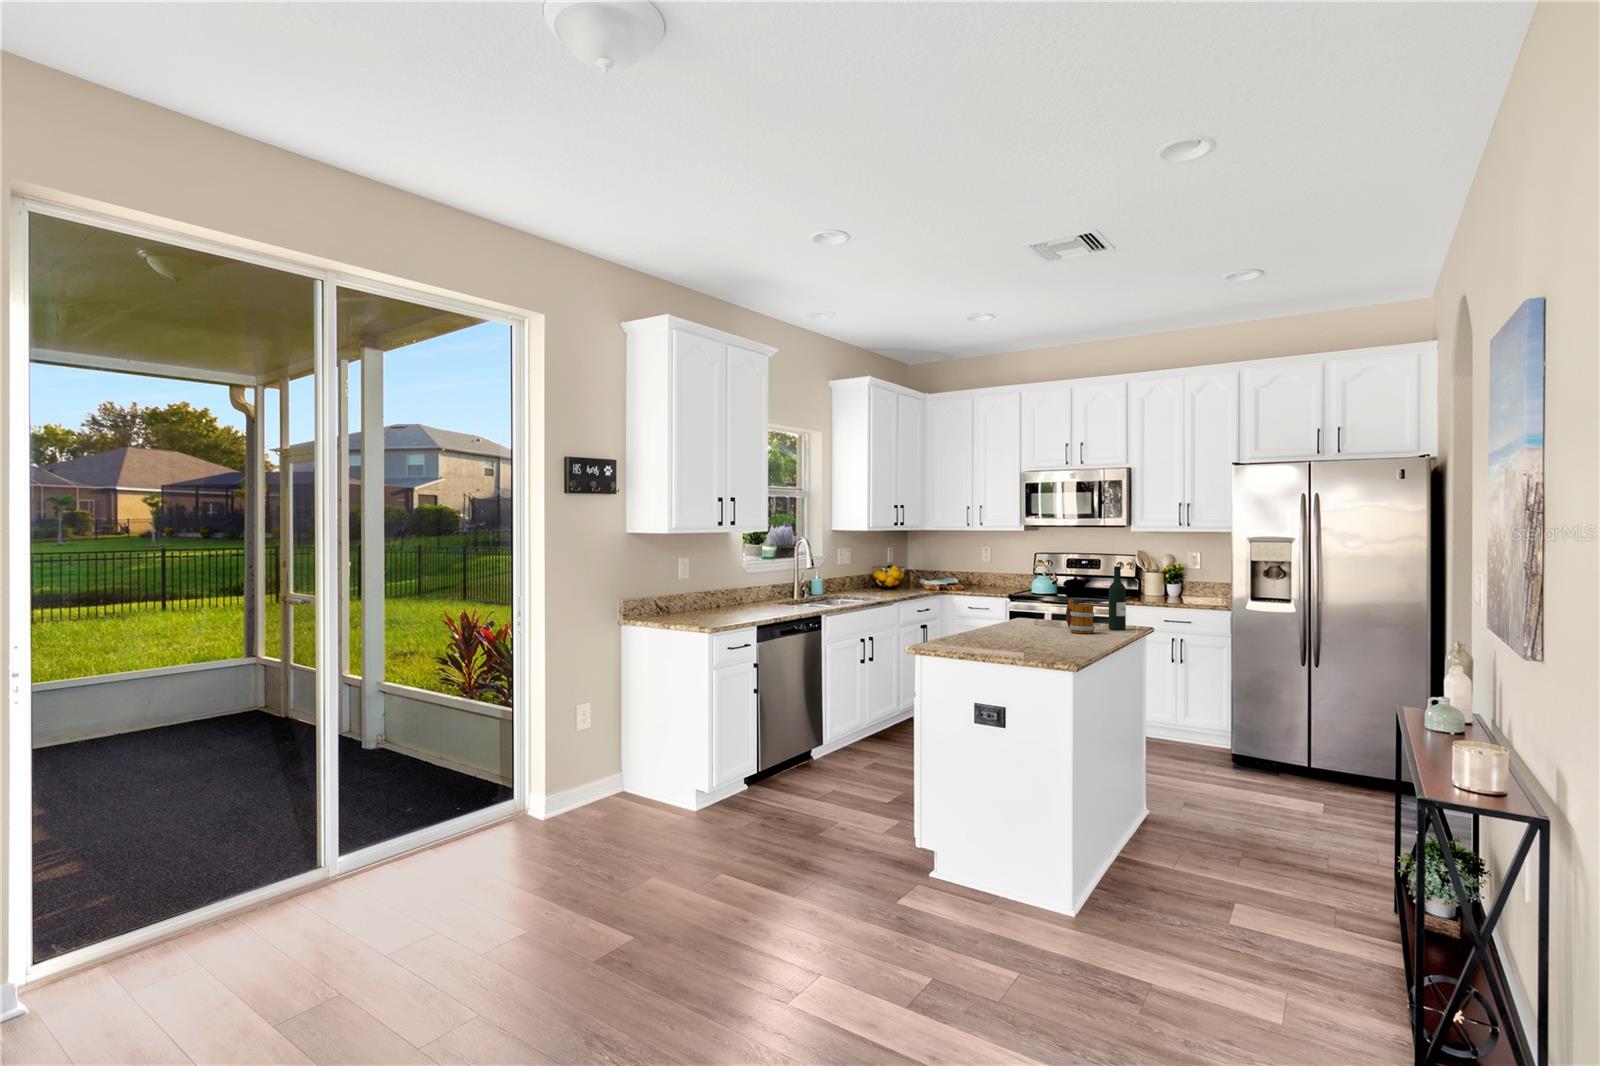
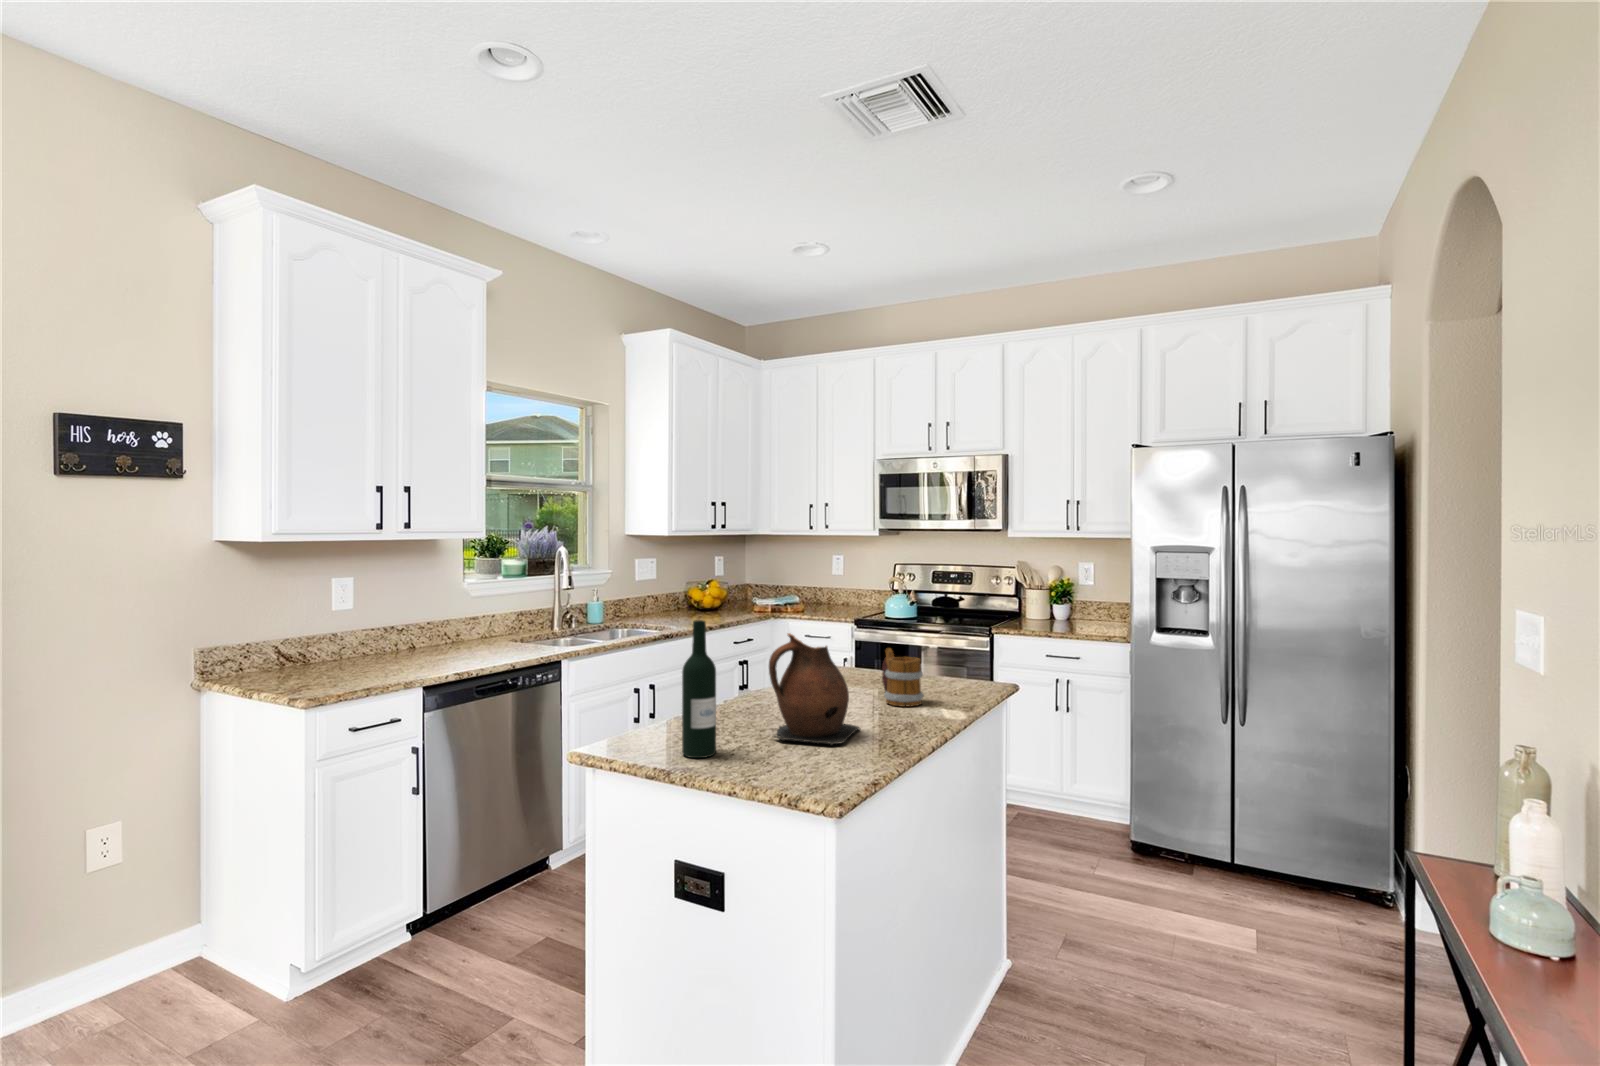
wine bottle: present [1109,566,1126,630] -> present [682,620,716,758]
ceramic pitcher: none [1012,583,1064,646] -> present [769,633,860,745]

